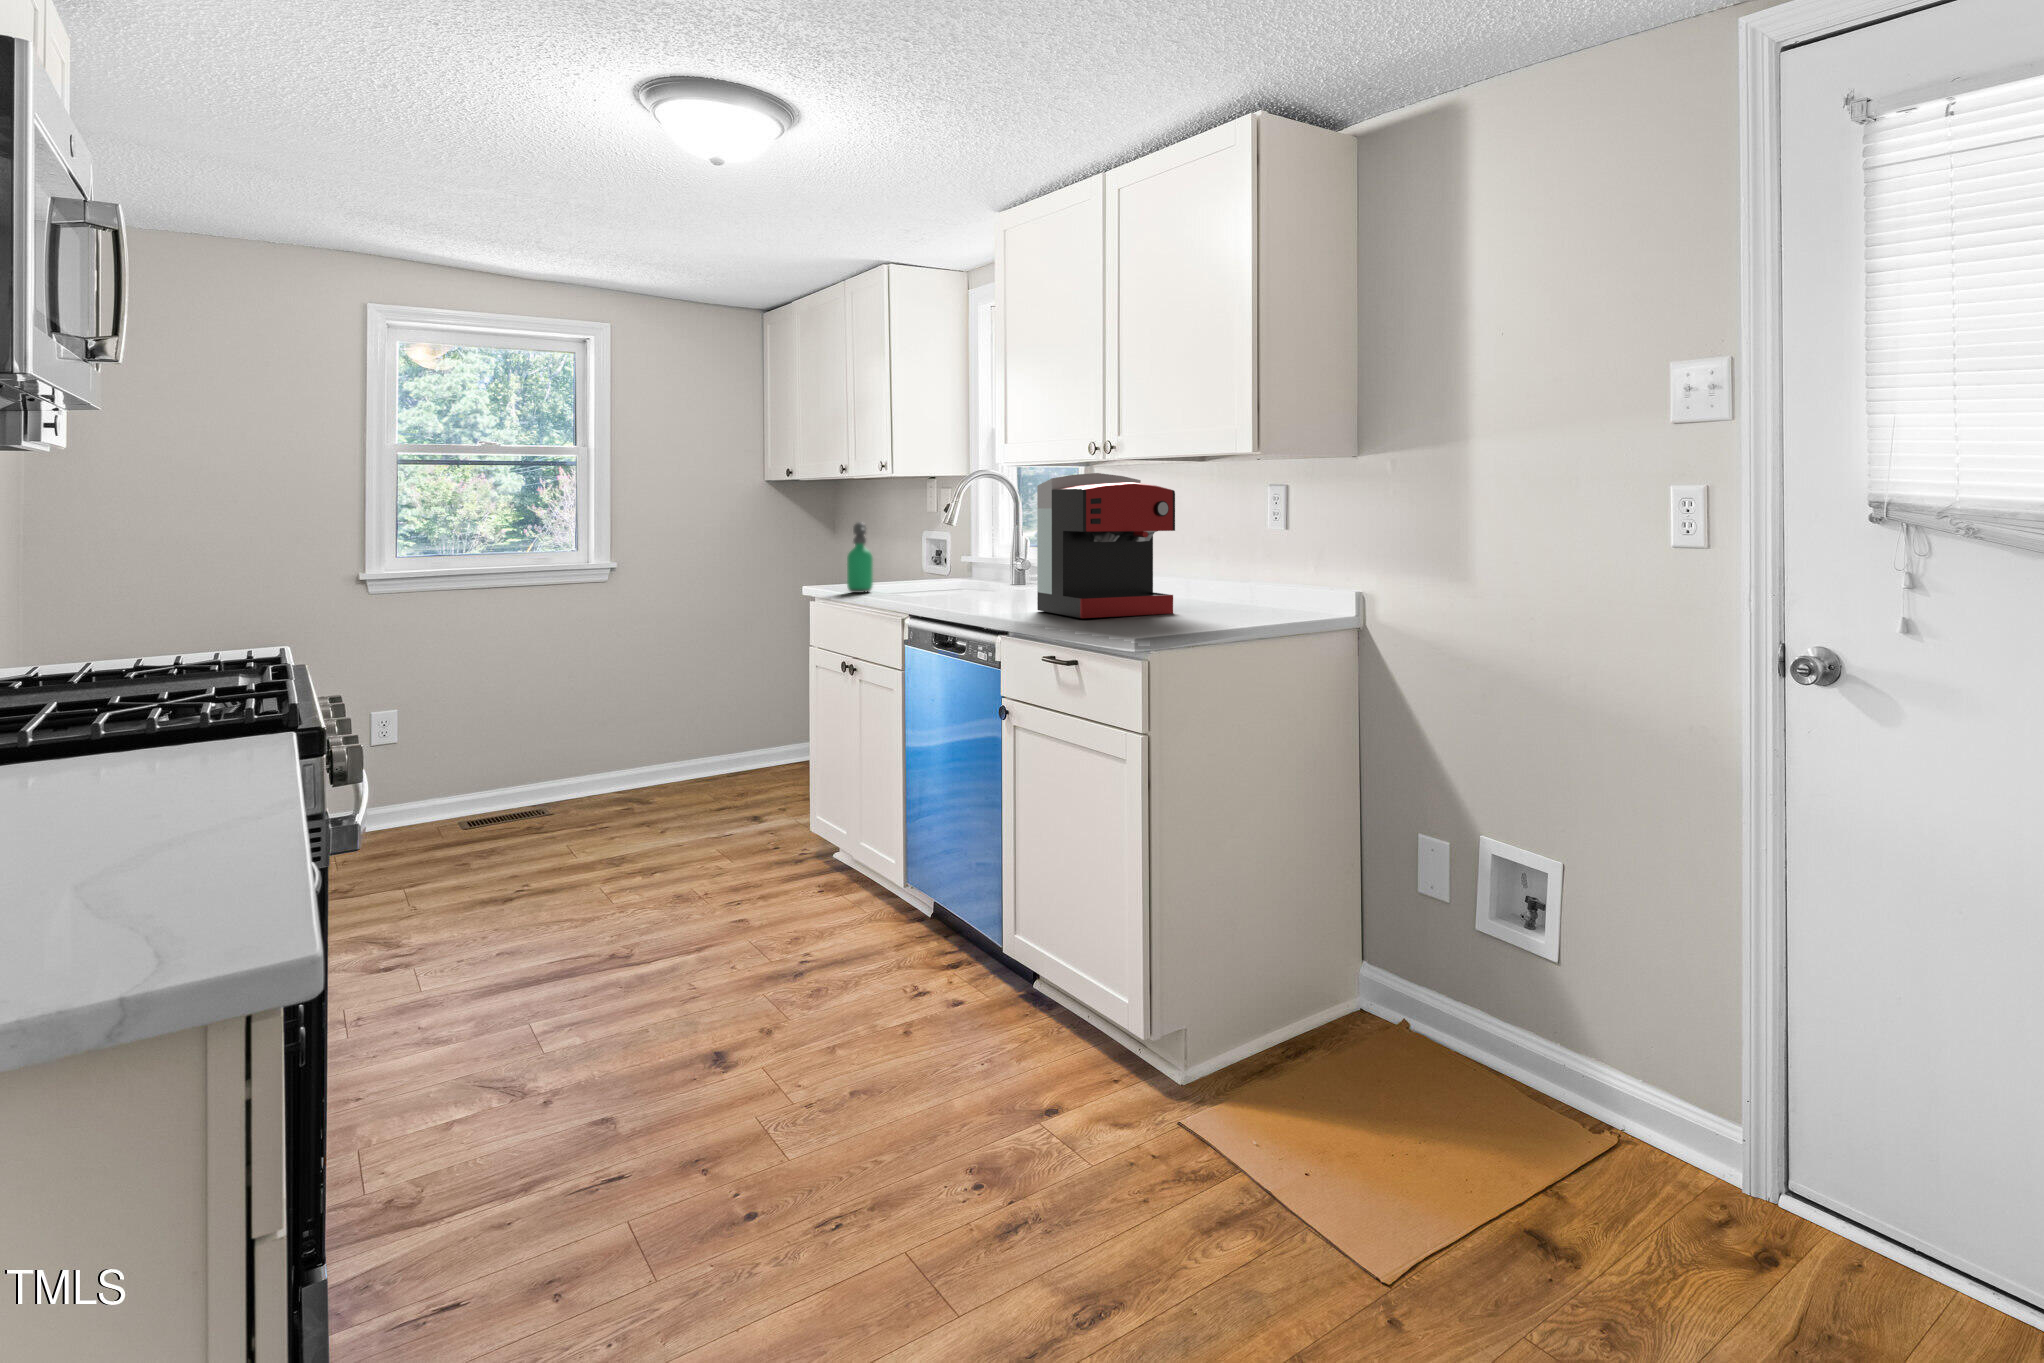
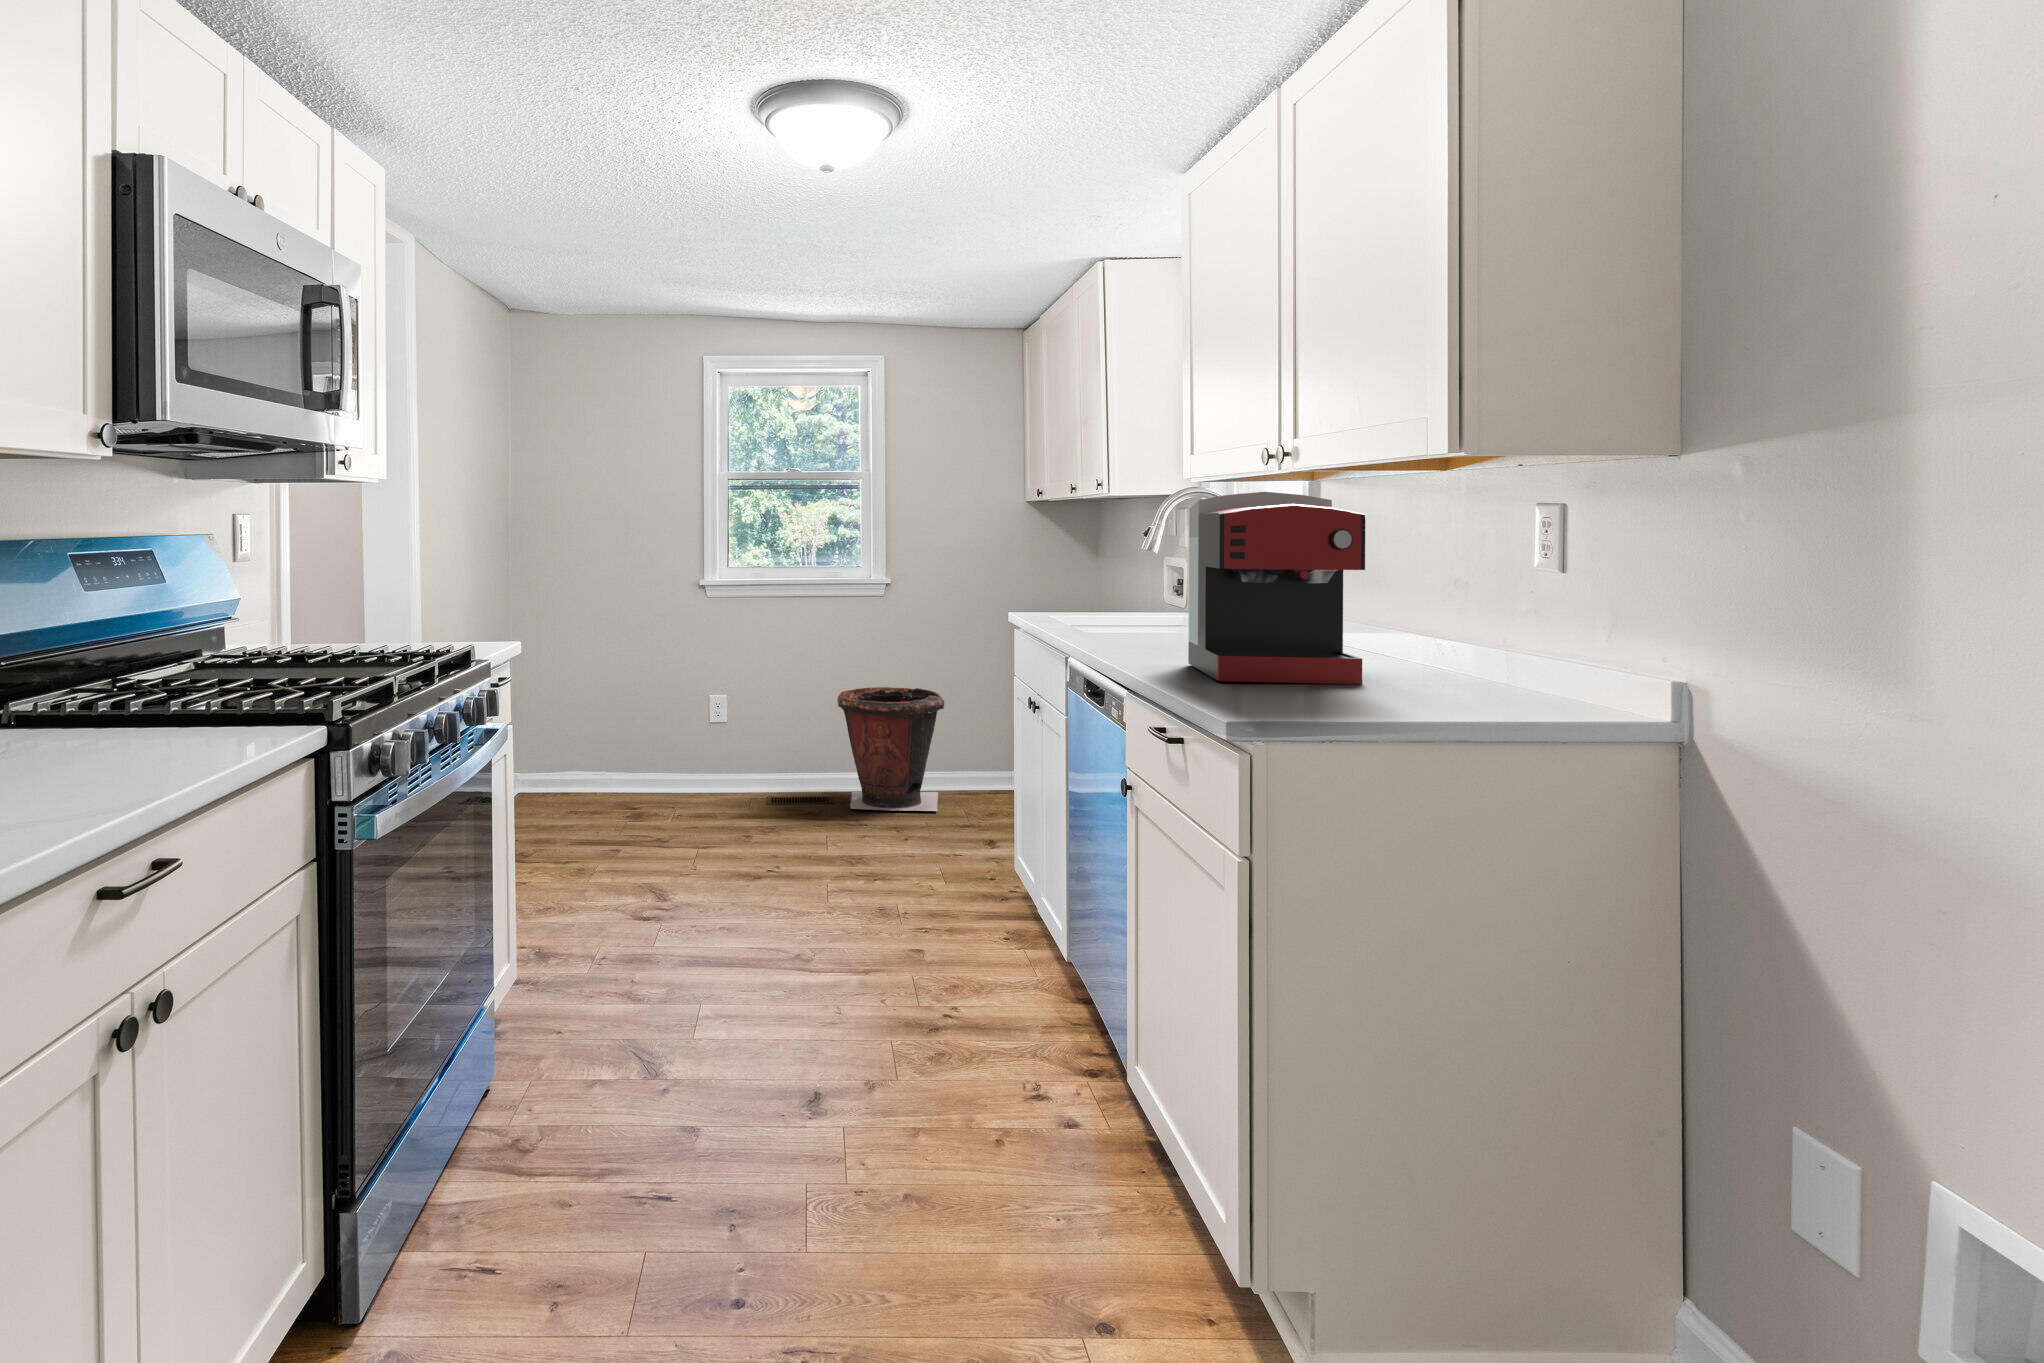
soap dispenser: present [847,522,873,593] -> none [1039,548,1066,624]
trash can: none [551,674,686,816] -> present [837,687,944,811]

